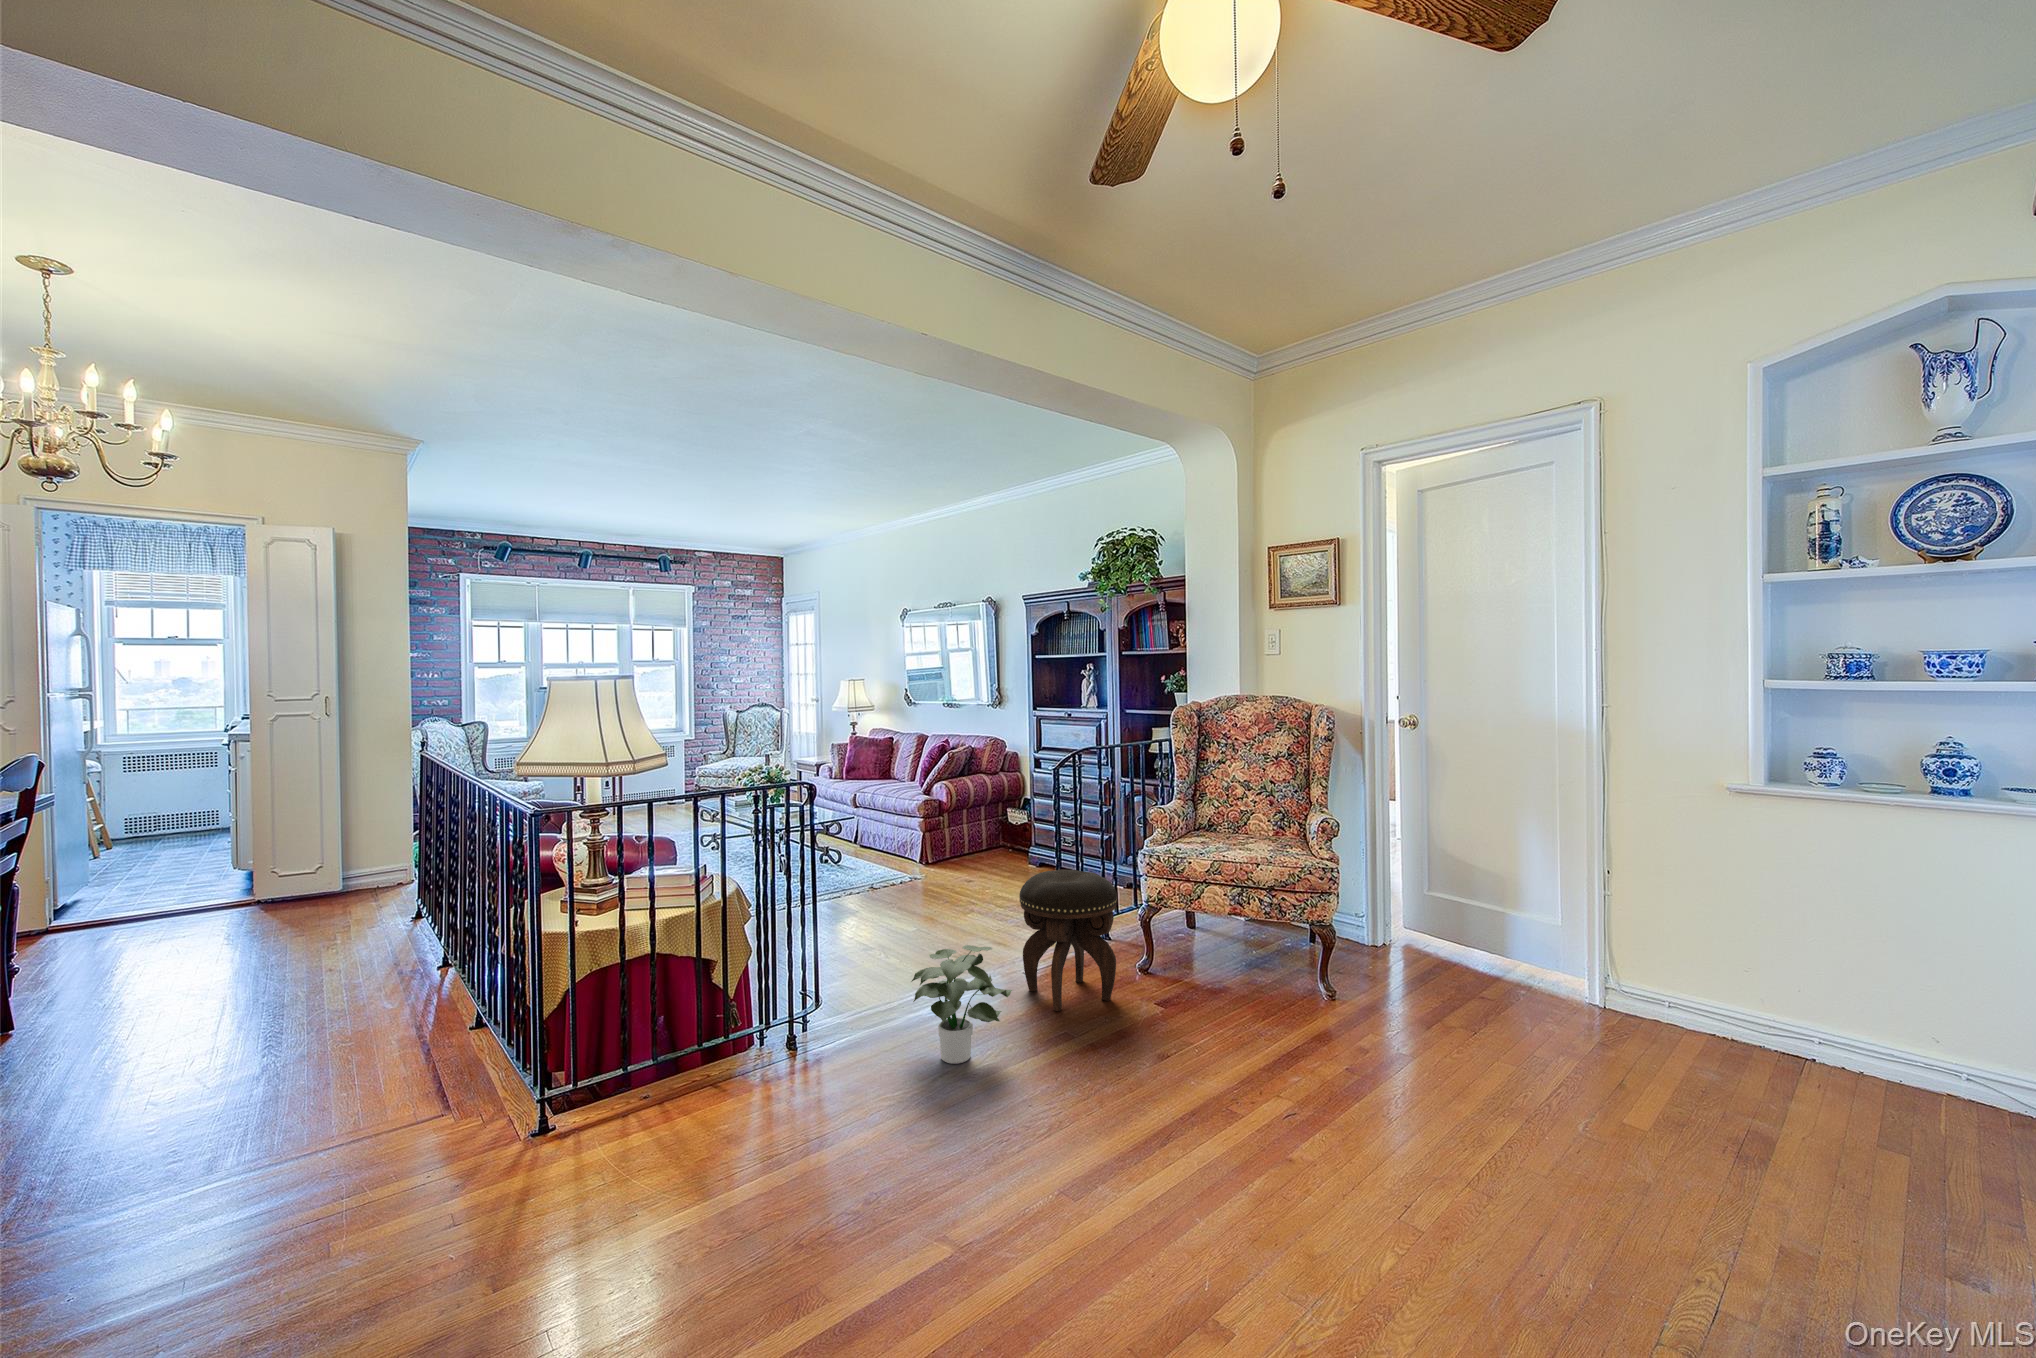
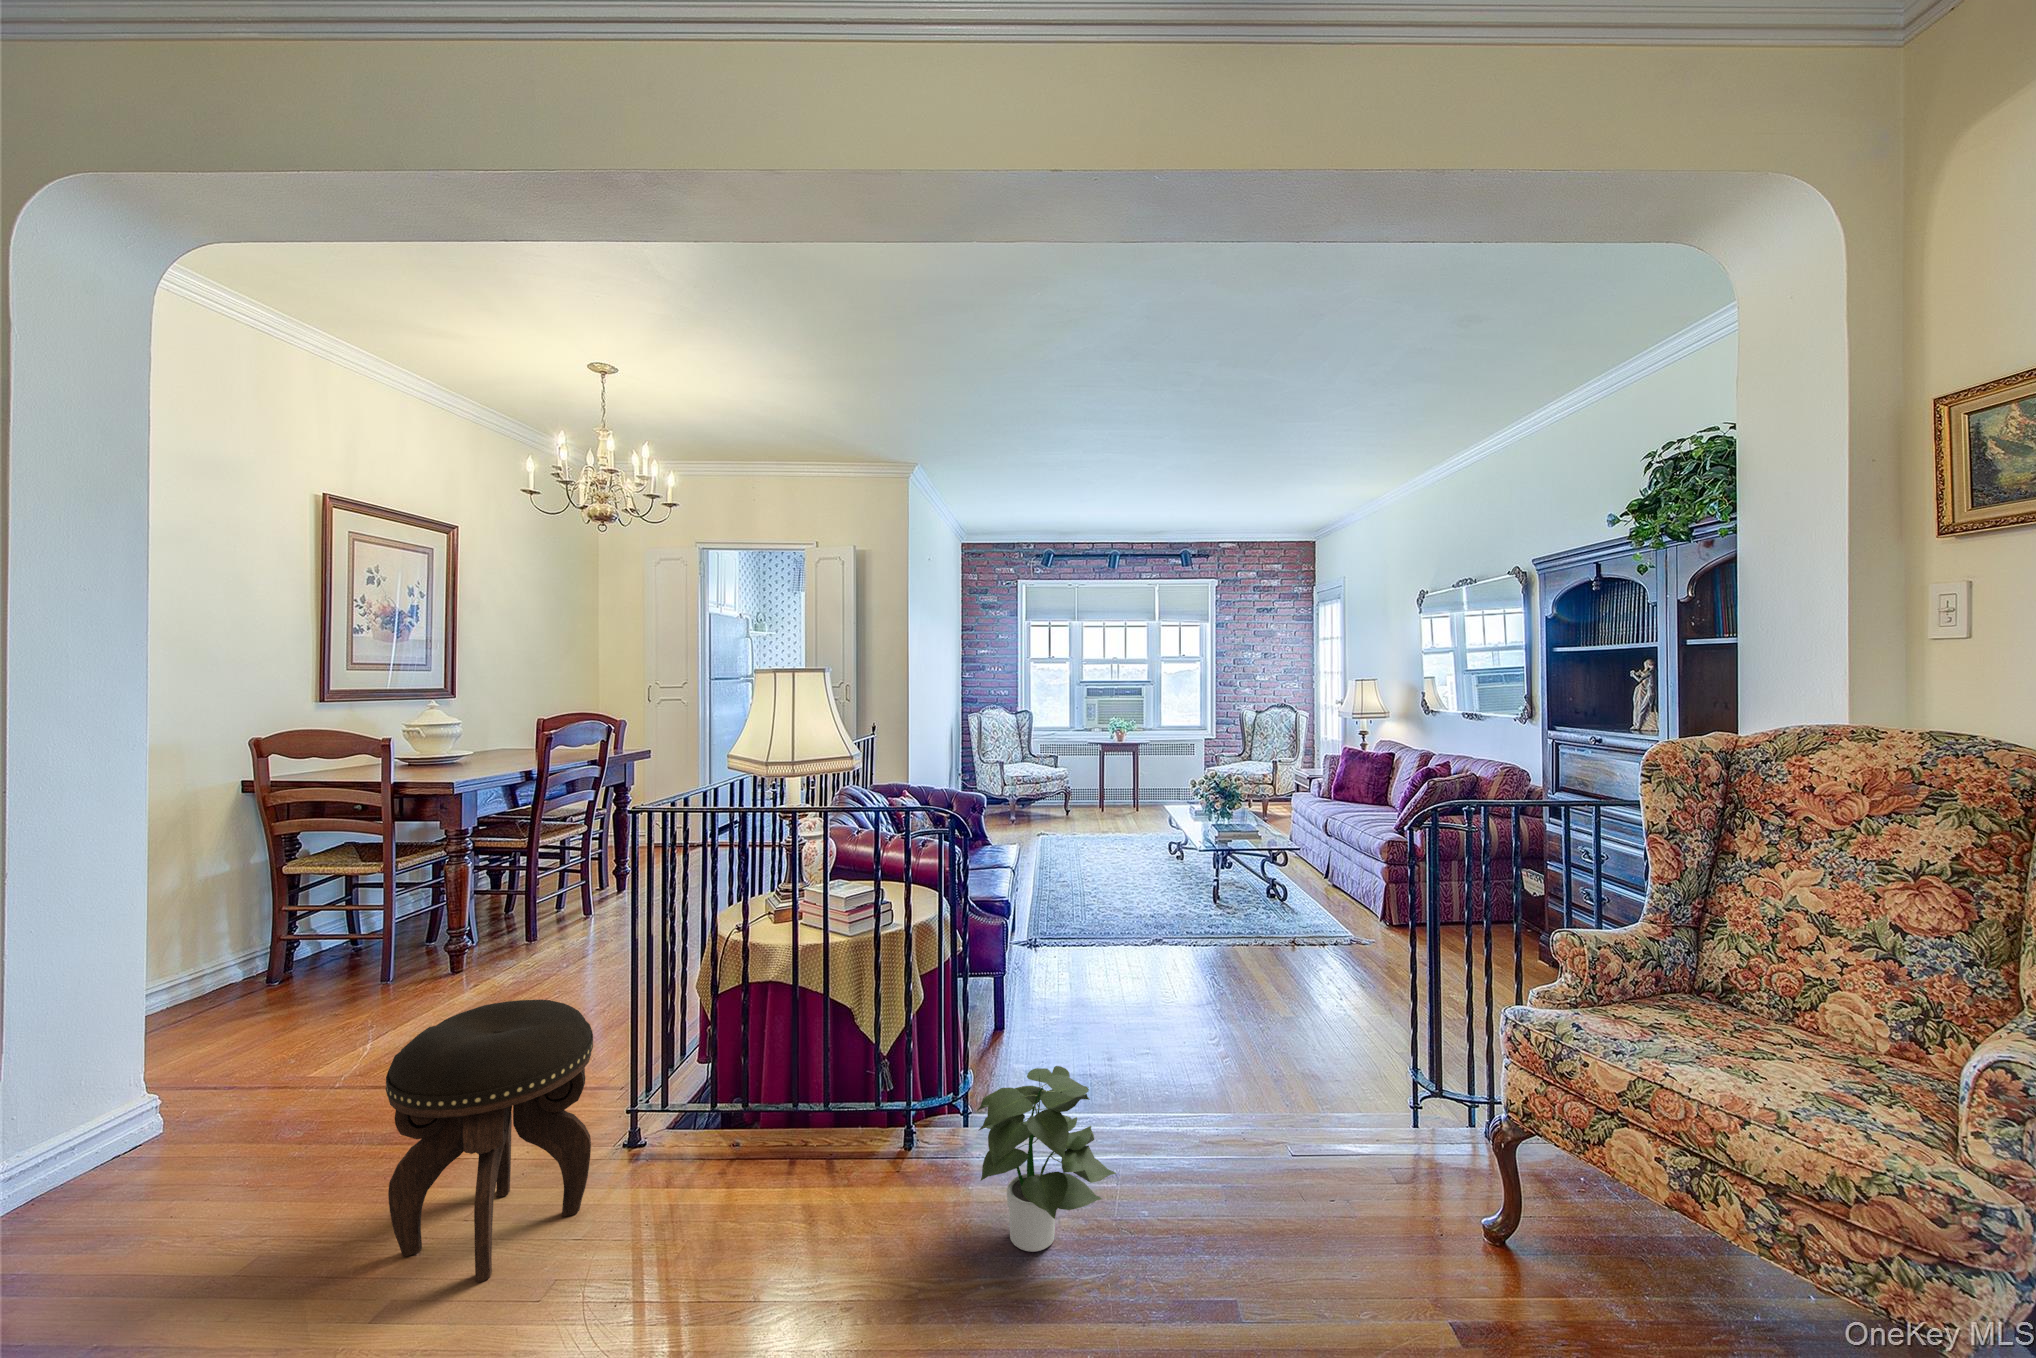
footstool: present [1019,870,1117,1011] -> present [386,999,593,1282]

